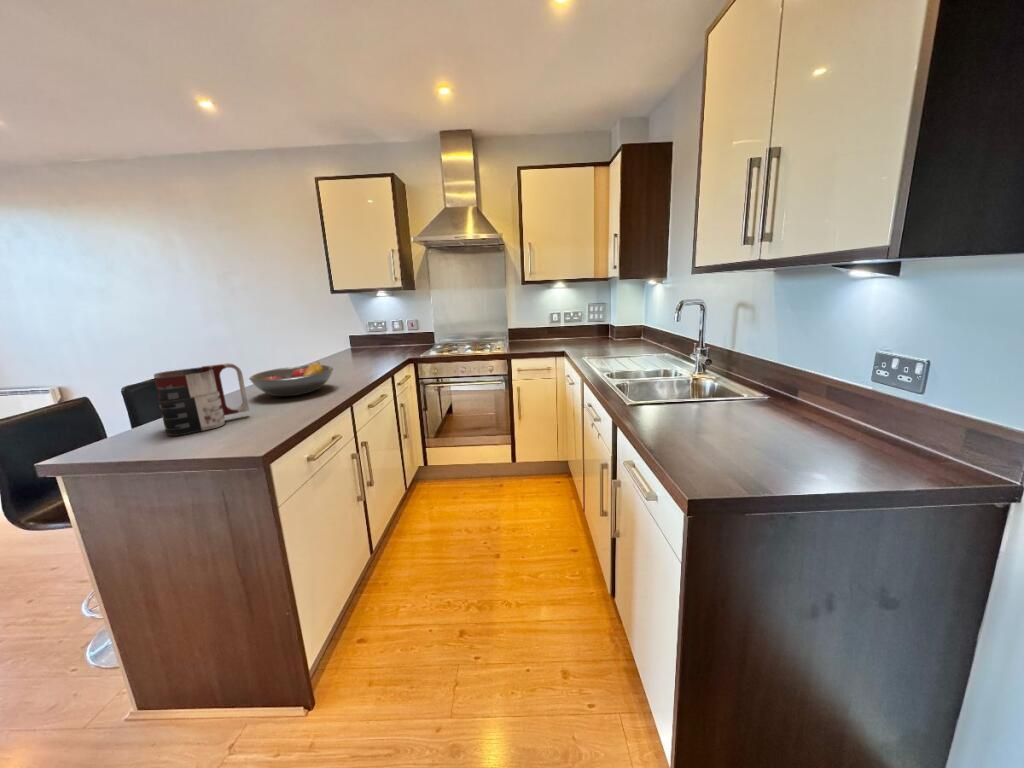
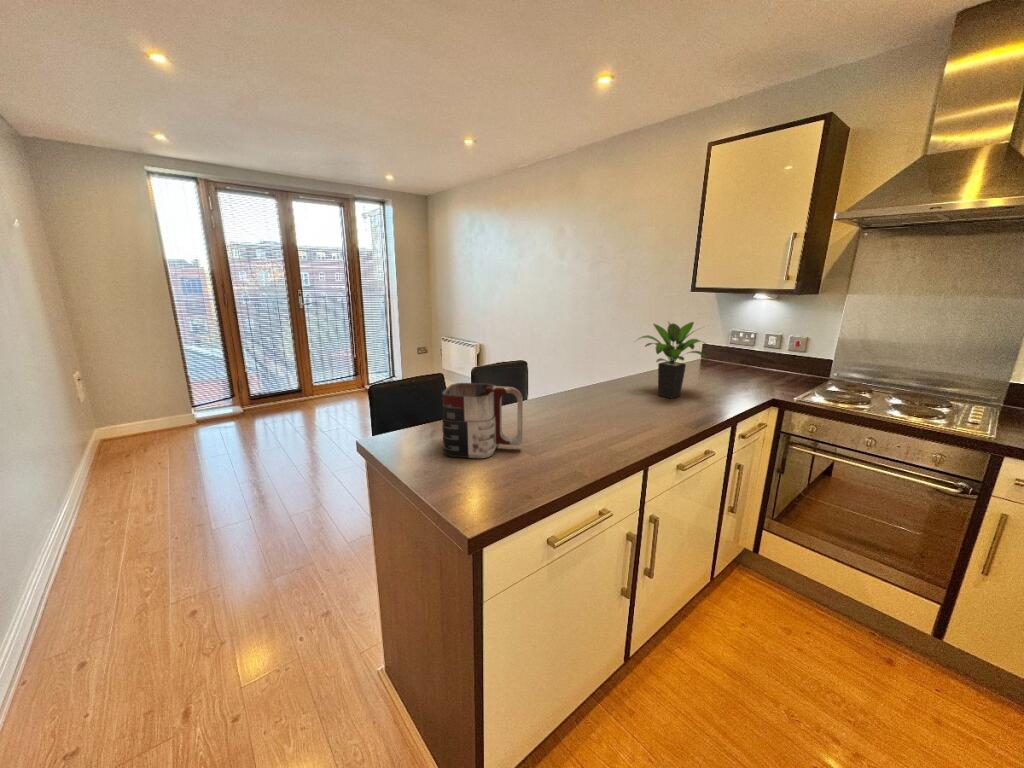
potted plant: none [304,311,365,370] -> present [639,322,708,398]
fruit bowl: present [249,362,333,396] -> none [545,389,641,432]

